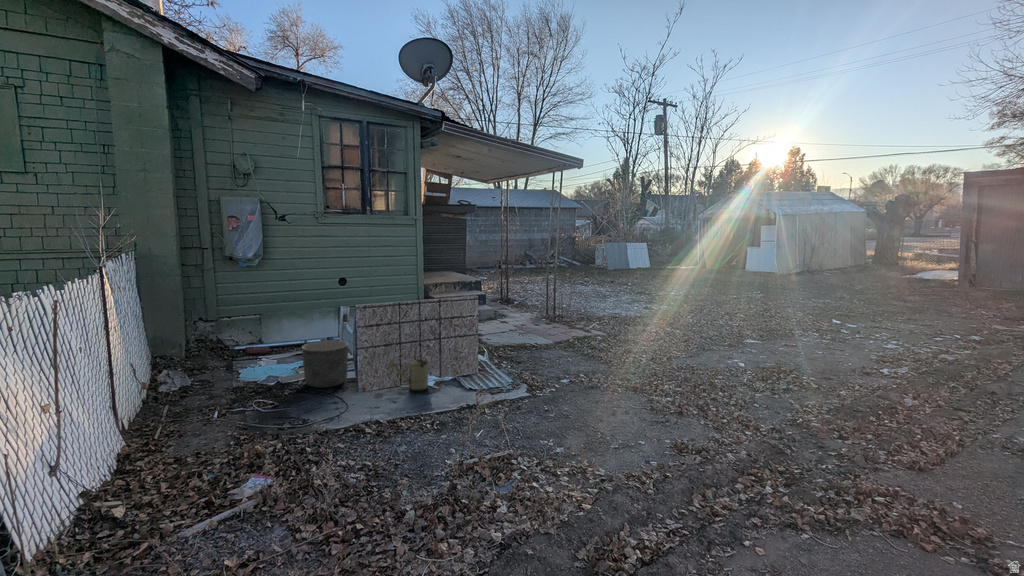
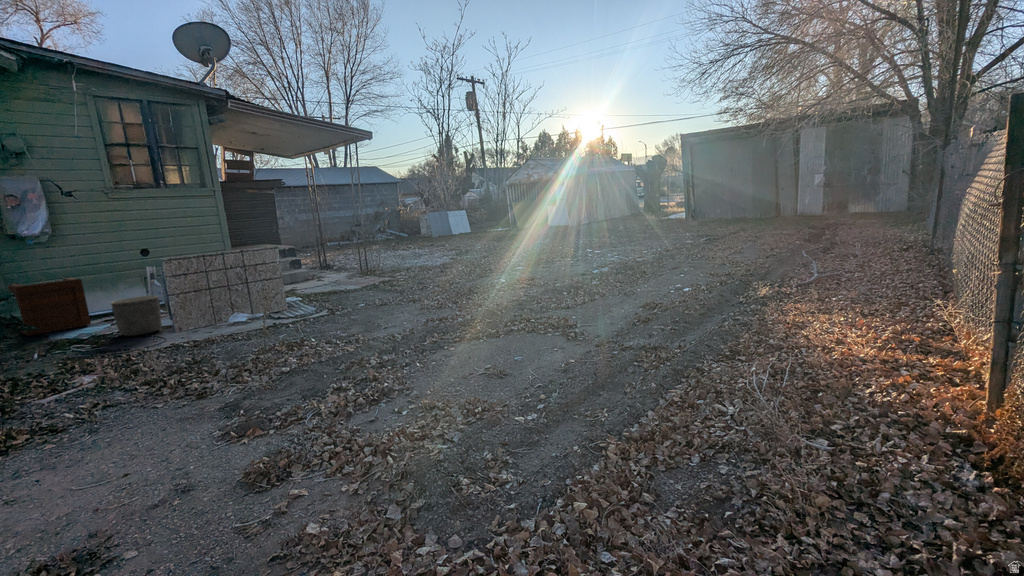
wooden crate: none [217,302,283,365] -> present [8,277,91,336]
watering can: present [388,352,428,392] -> none [199,294,242,327]

